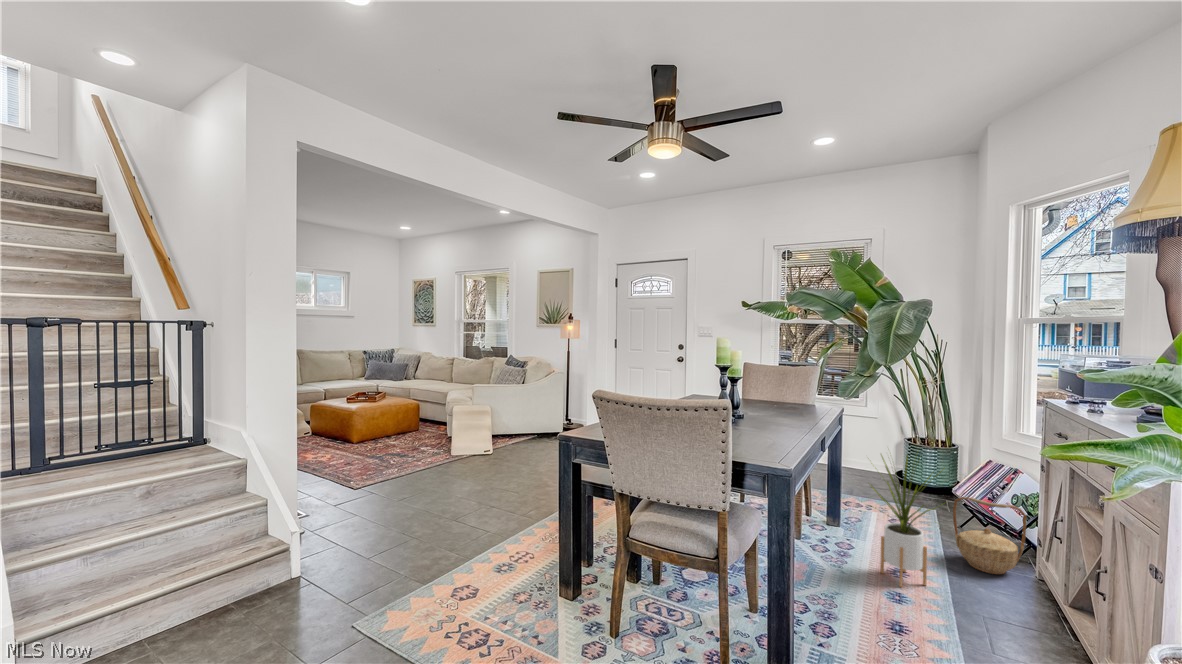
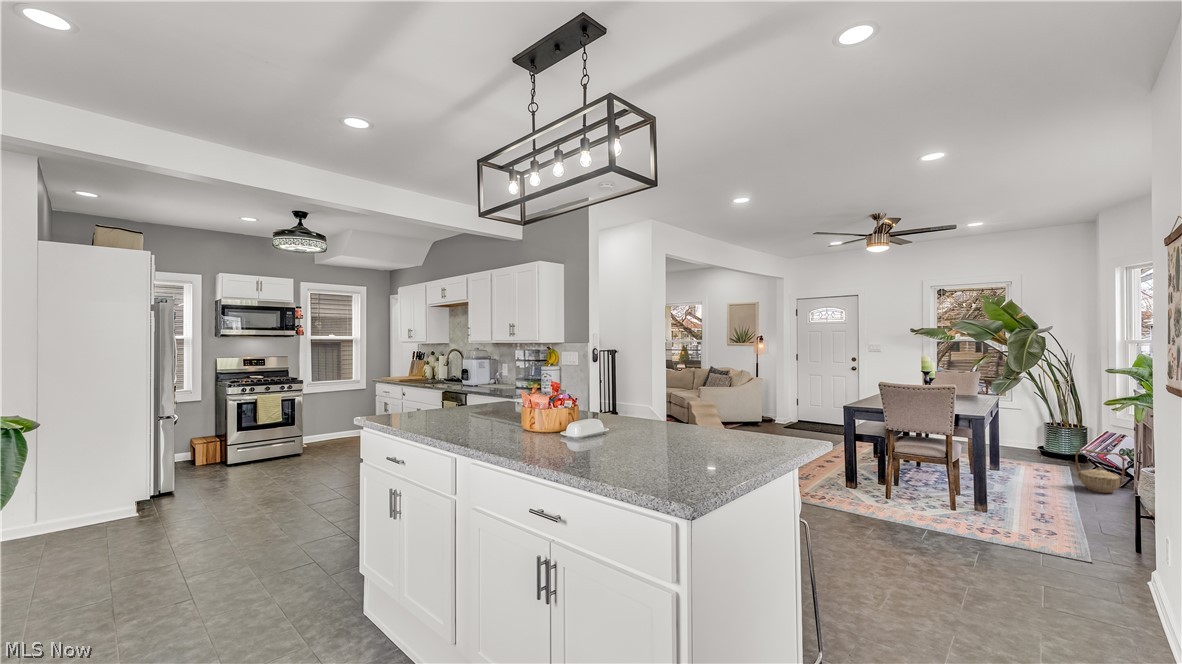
house plant: present [872,455,943,587] -> none [1014,417,1069,495]

